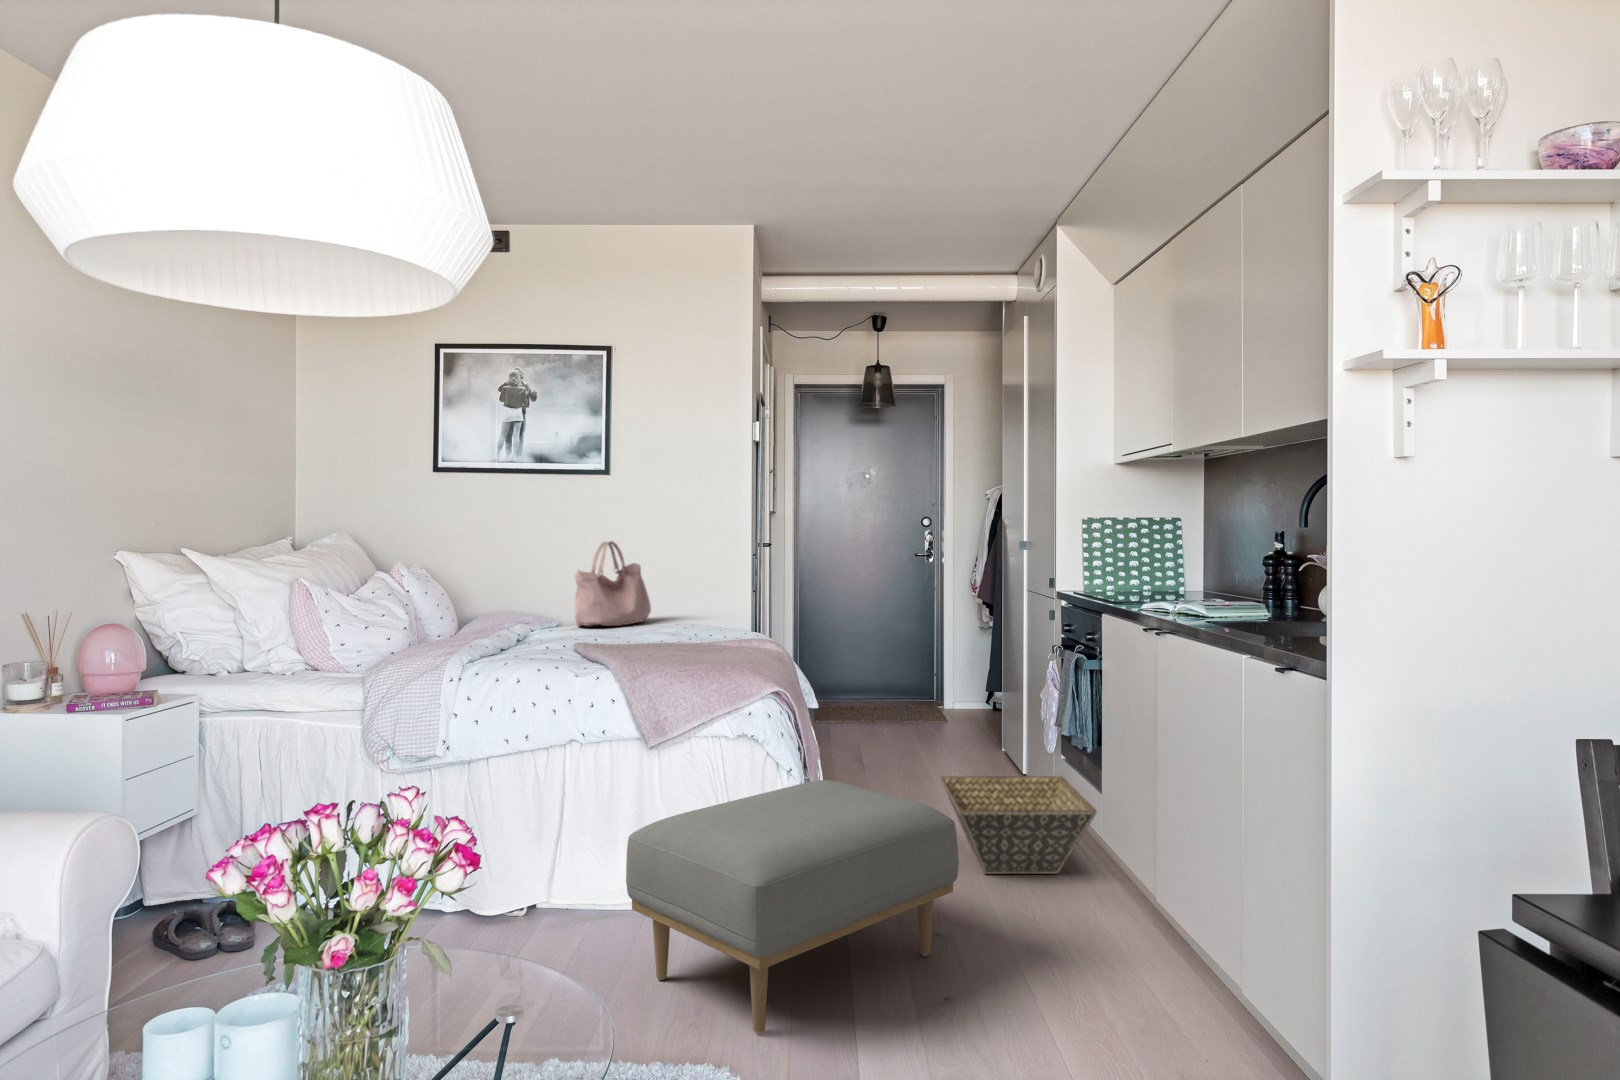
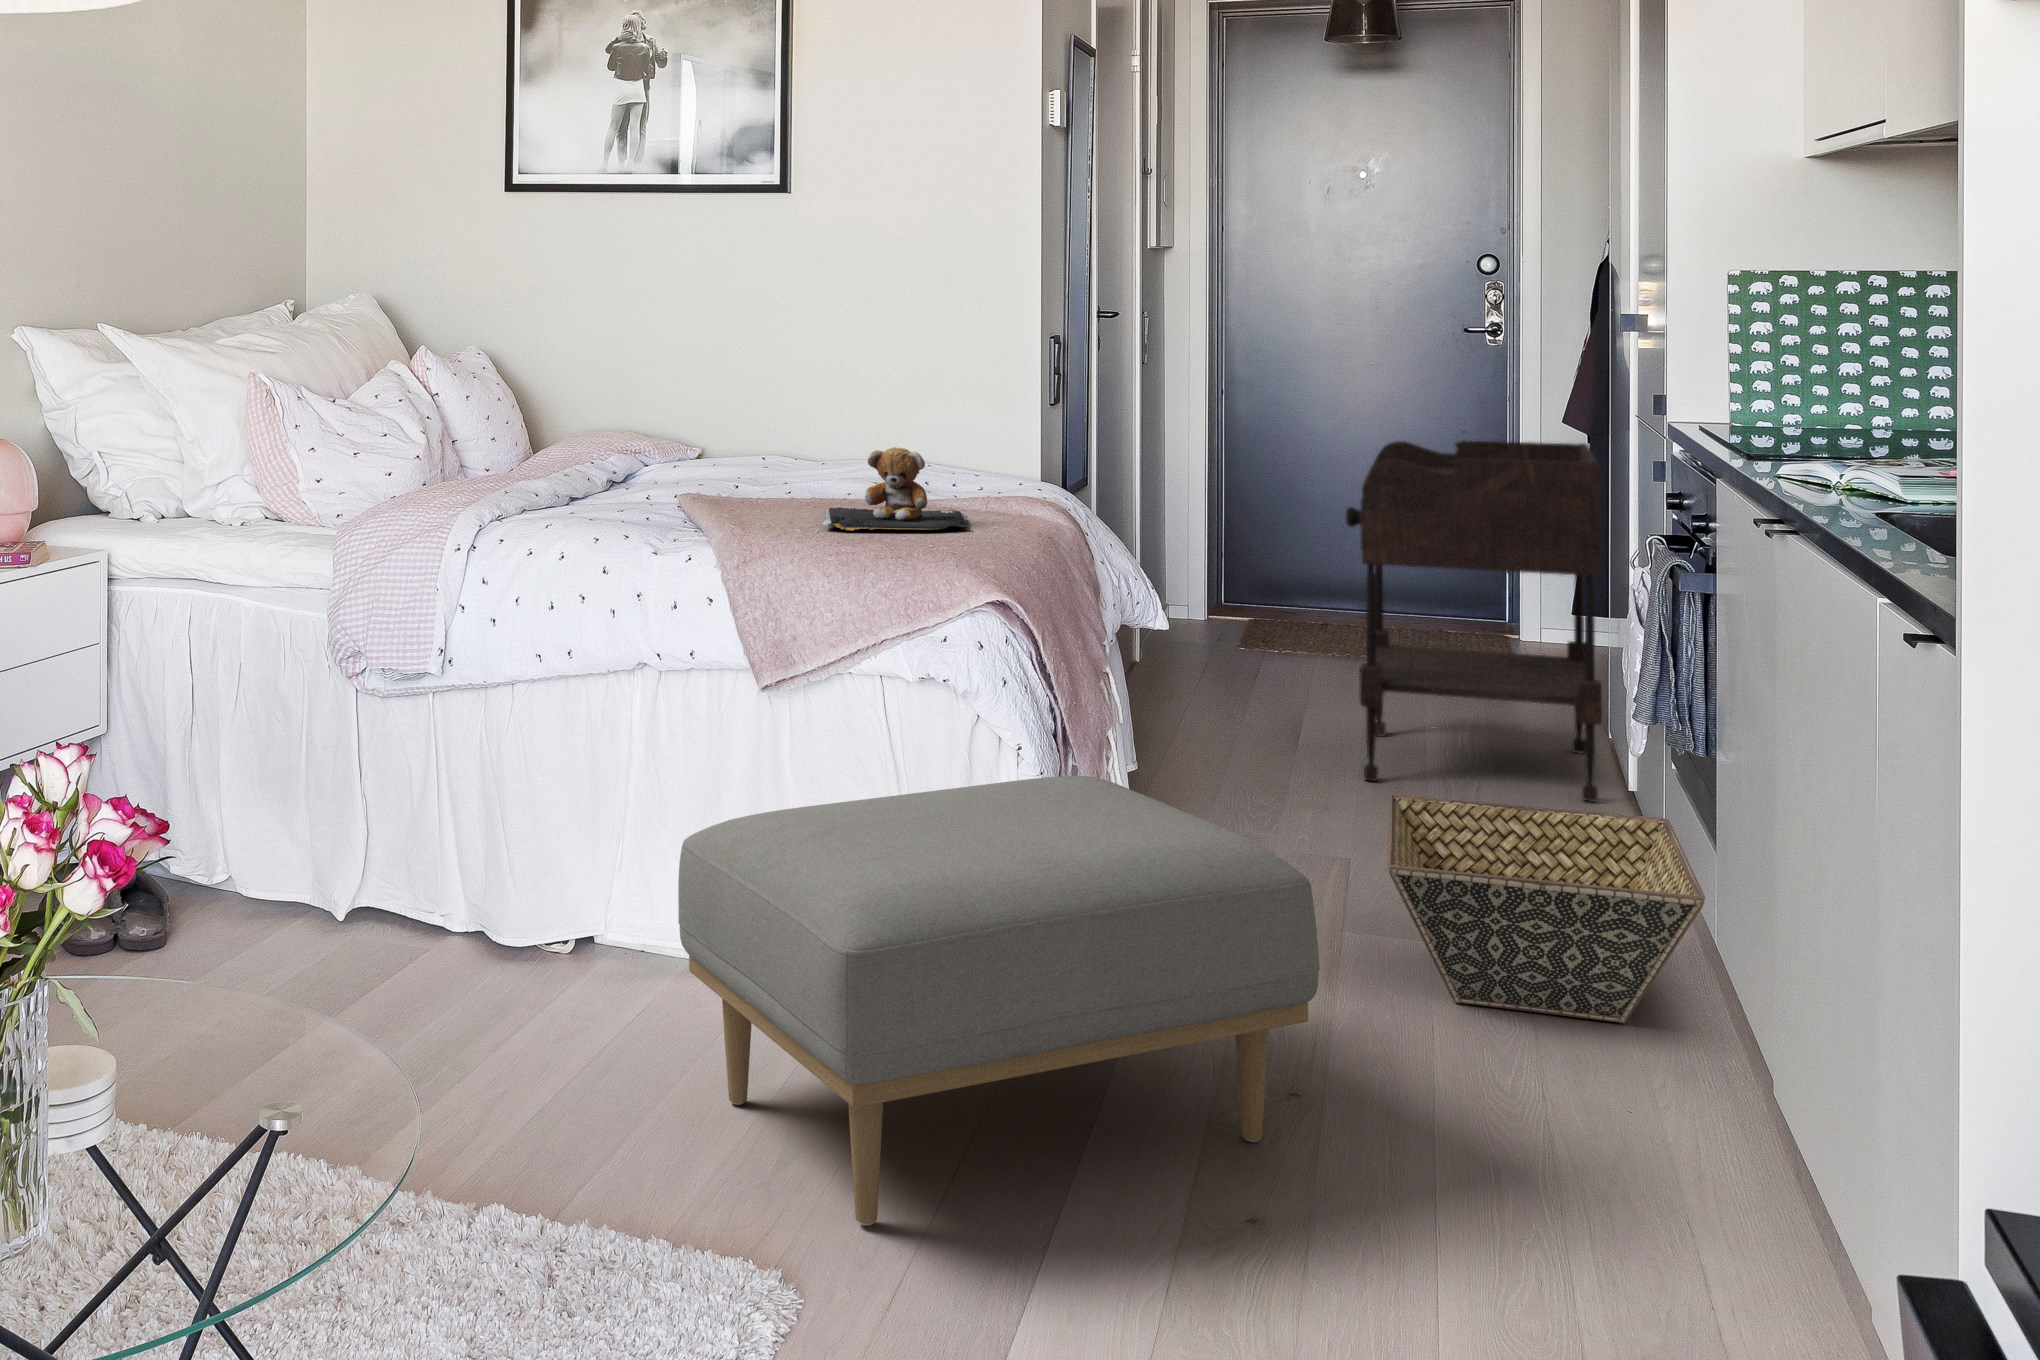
handbag: present [575,541,651,626] -> none [717,313,861,466]
side table: none [884,603,1004,772] -> present [1346,440,1602,802]
teddy bear: none [660,612,743,658] -> present [822,447,969,531]

